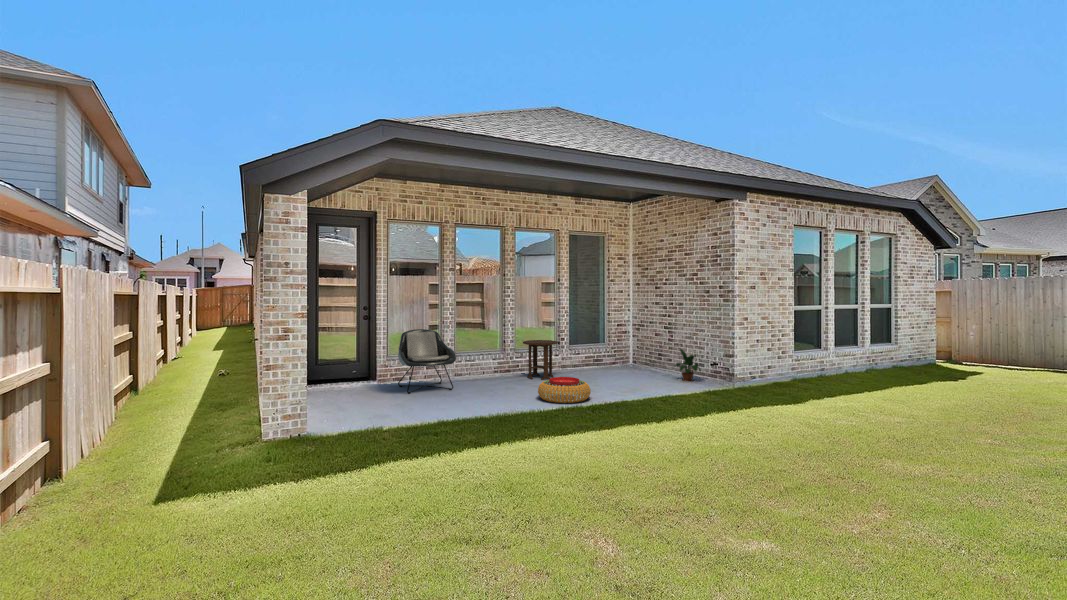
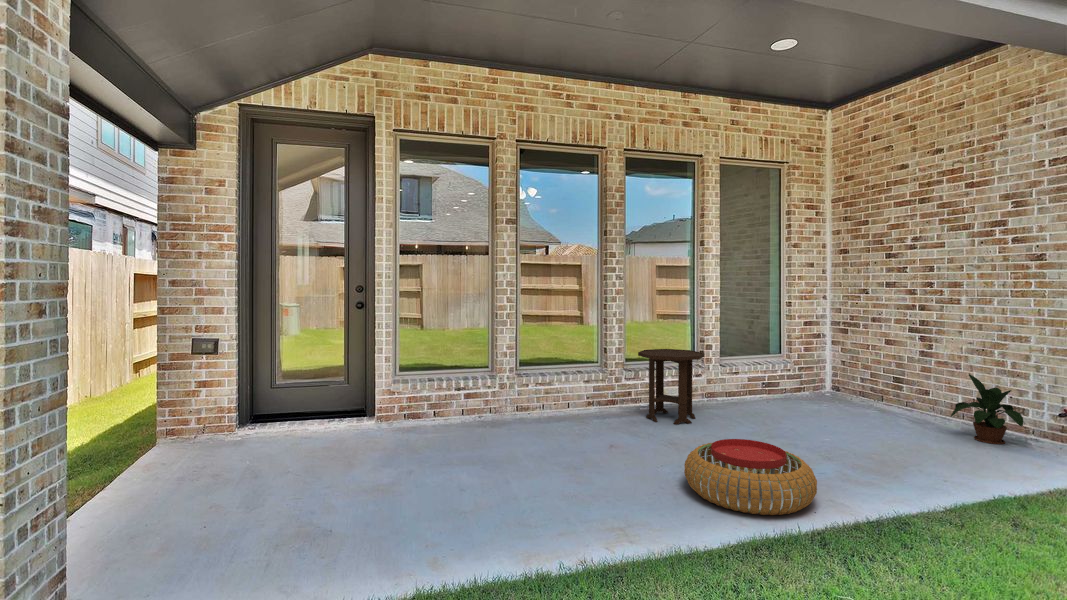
lounge chair: present [398,329,456,394] -> none [406,328,512,454]

